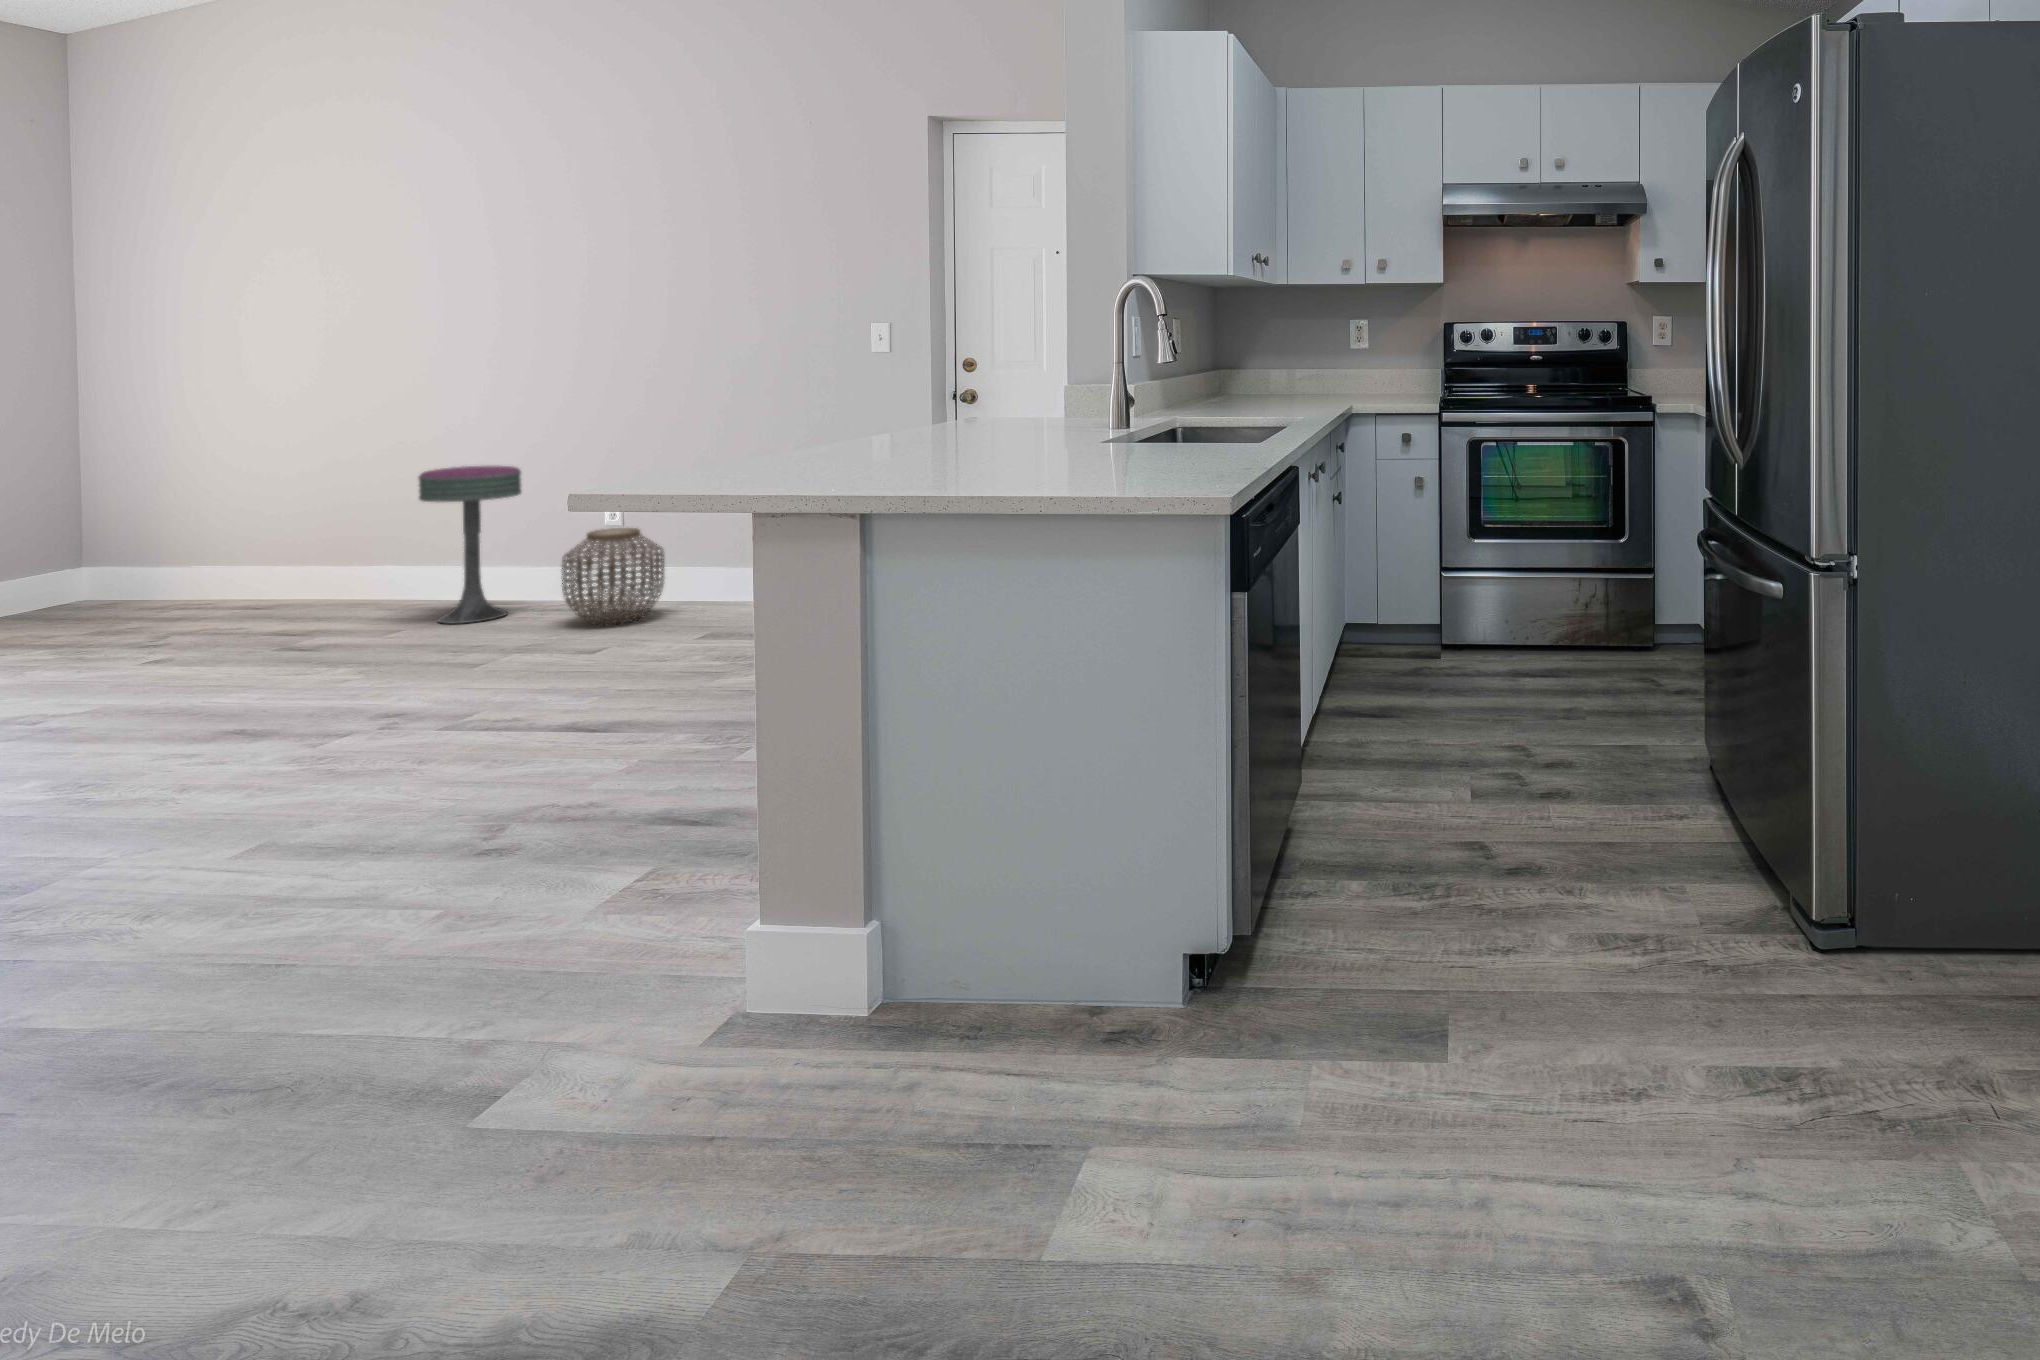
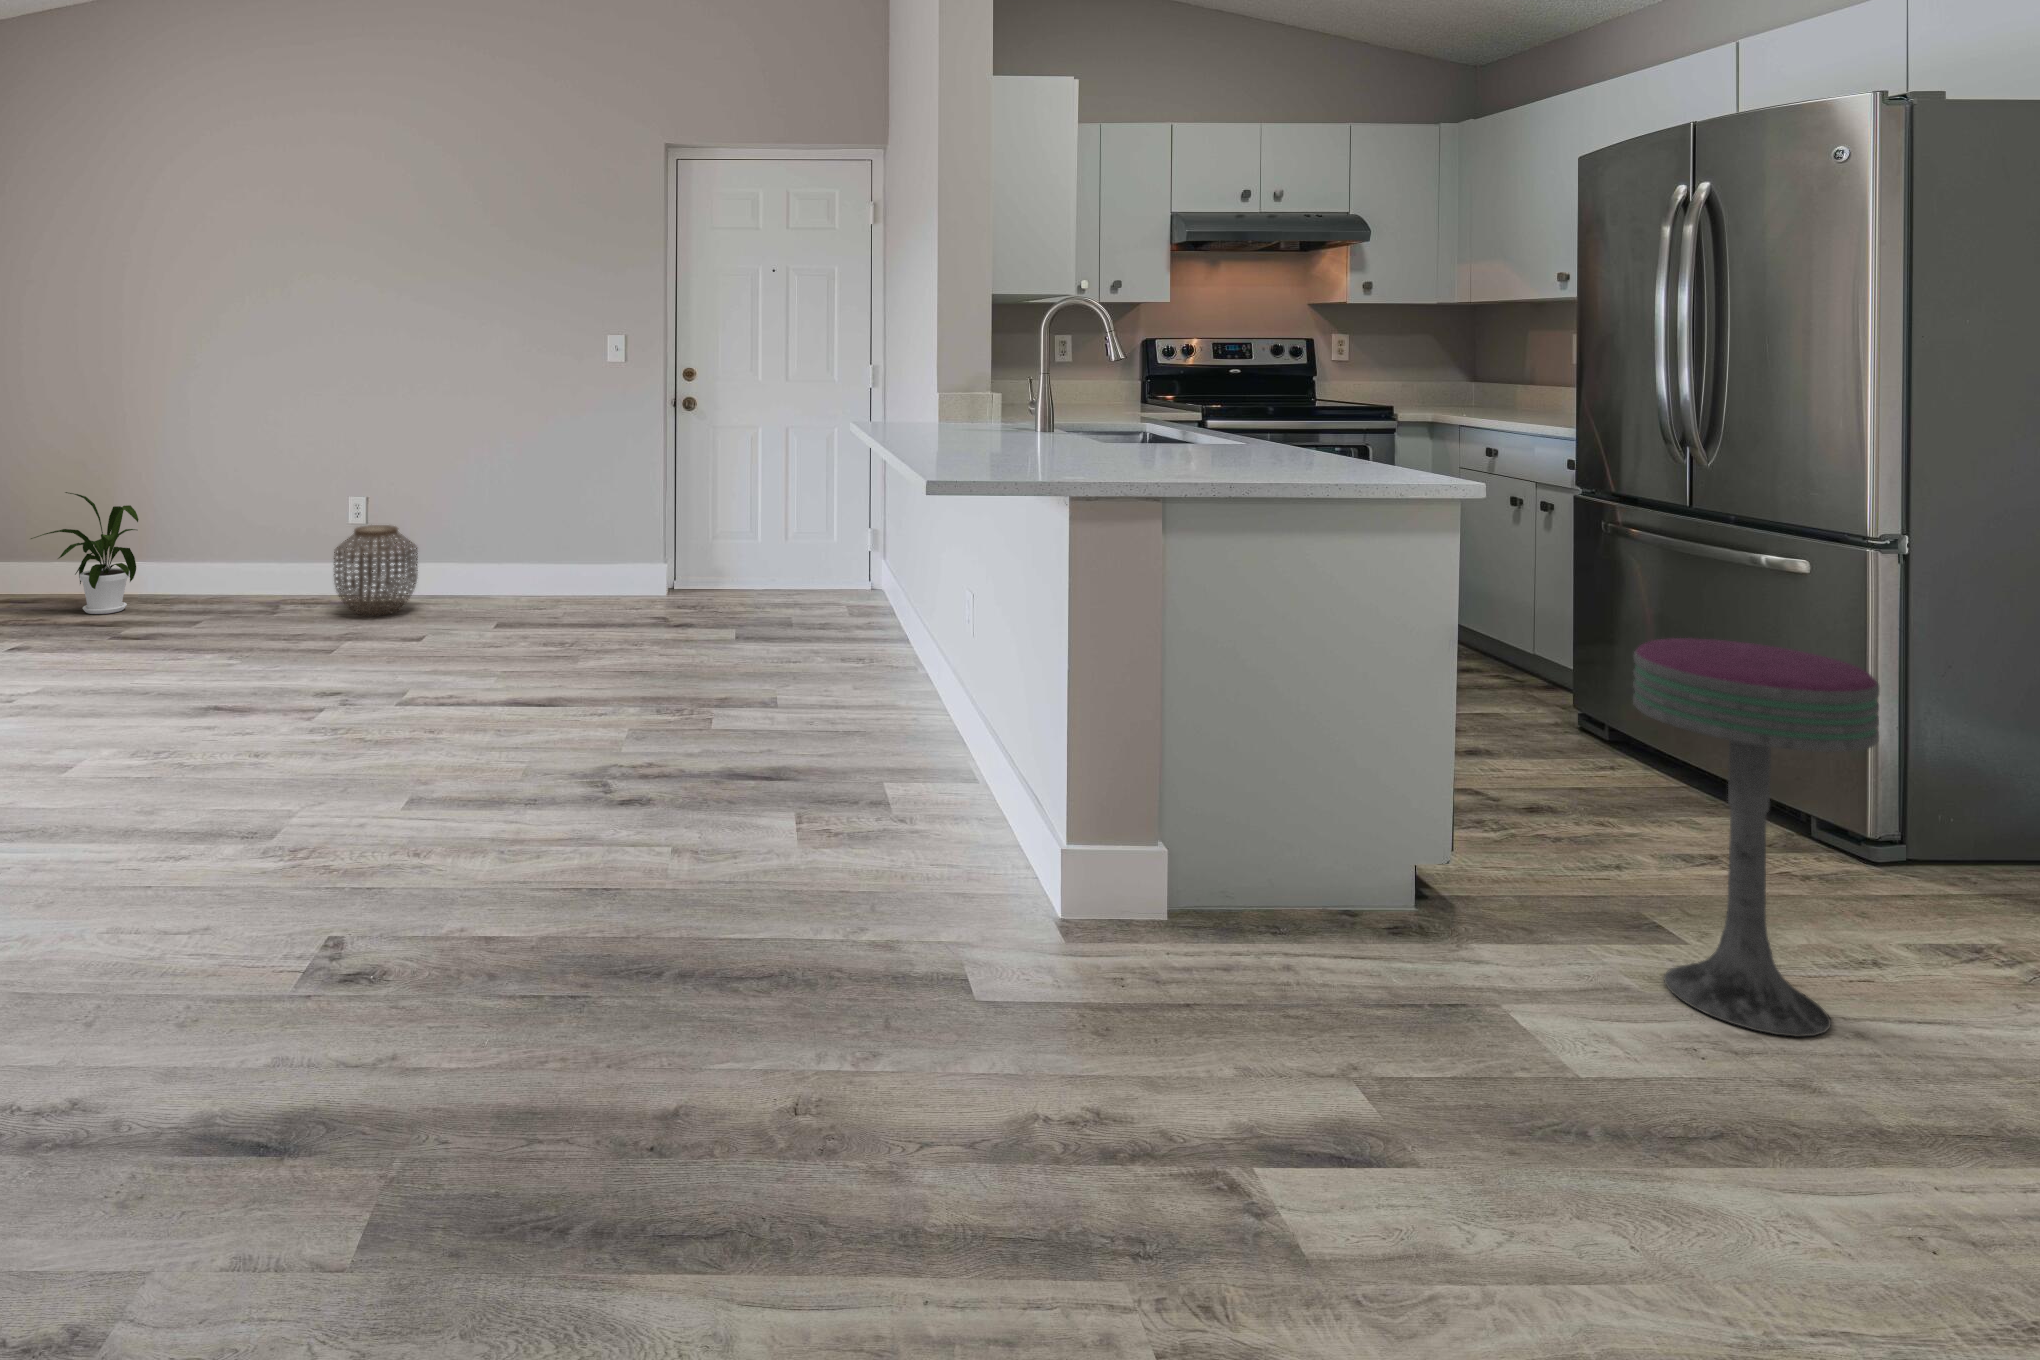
bar stool: present [419,466,521,624] -> present [1633,638,1880,1037]
house plant: none [232,493,378,623] -> present [31,492,139,614]

